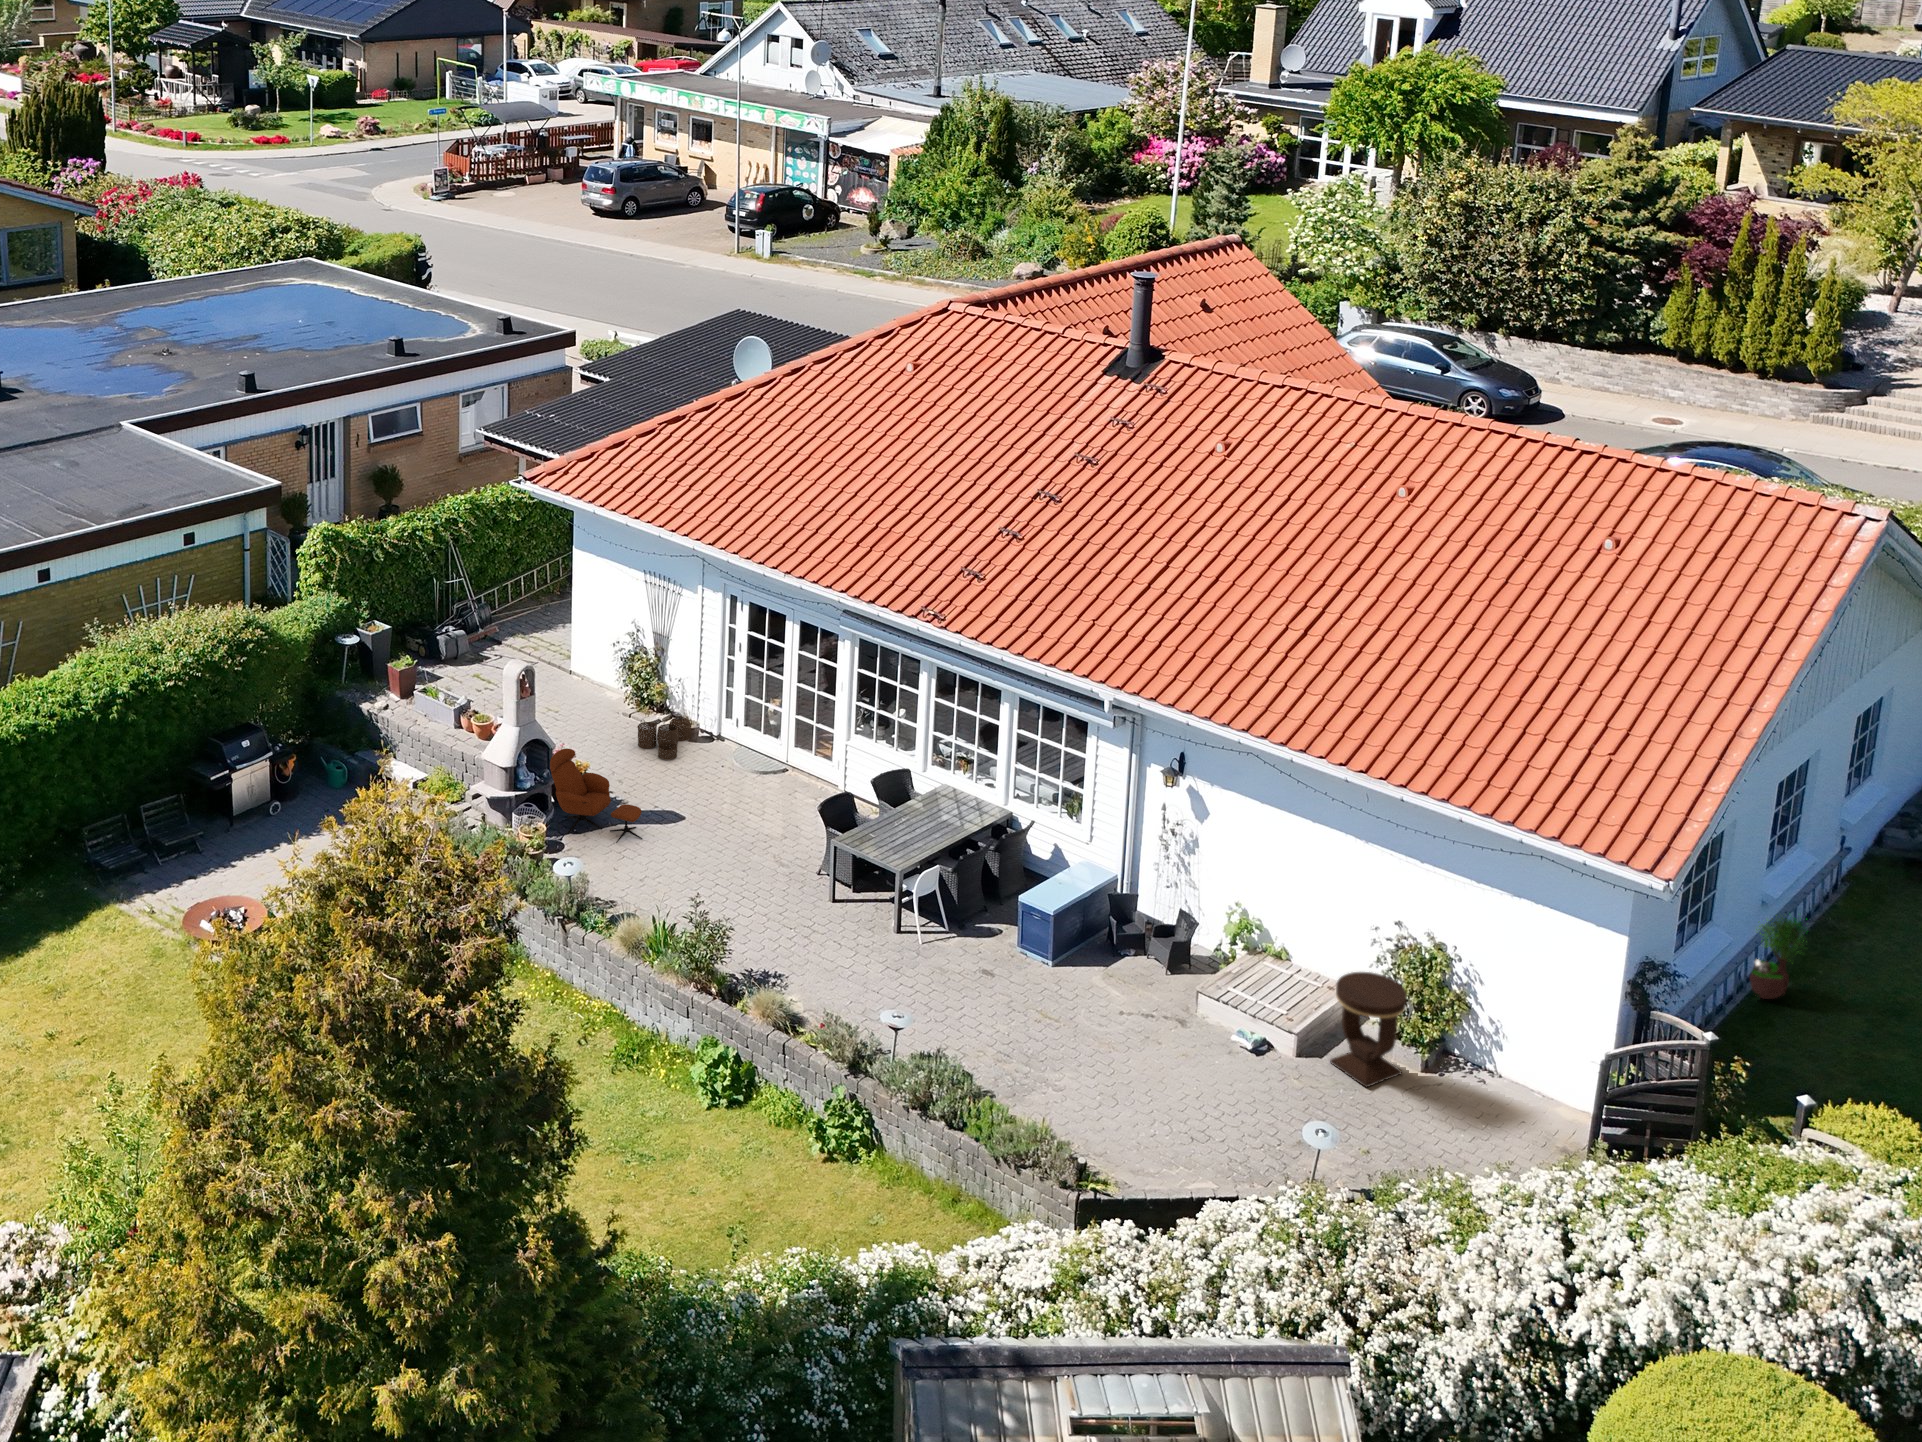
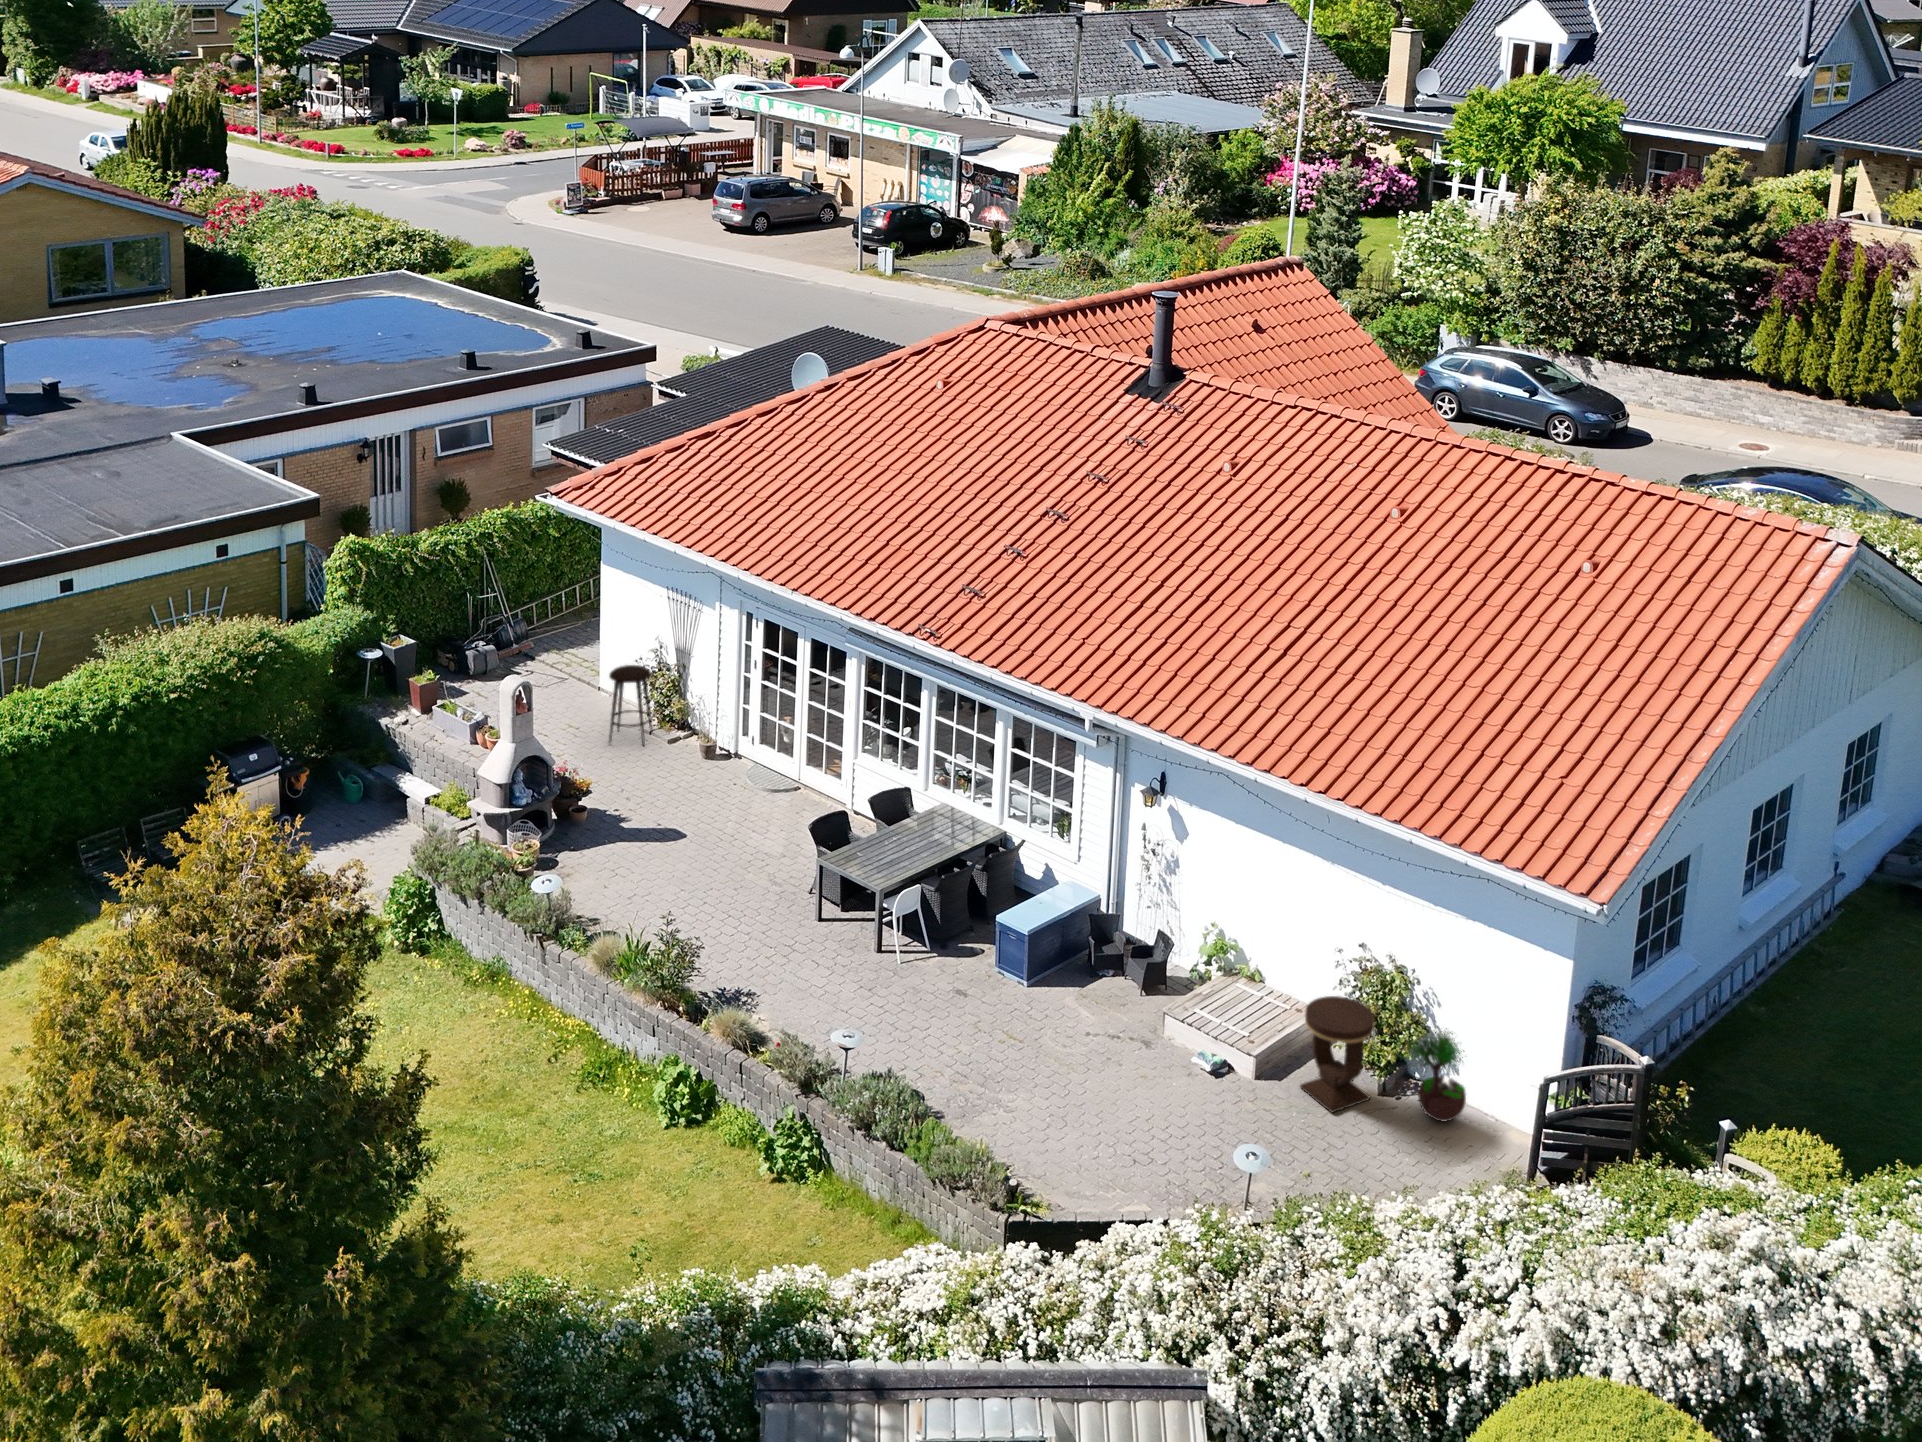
stool: none [587,649,628,730] -> present [609,665,653,745]
woven basket: present [637,716,691,760] -> none [656,731,713,778]
lounge chair: present [550,748,642,843] -> none [553,765,645,861]
potted tree: present [1750,915,1808,999] -> present [1403,1028,1466,1121]

